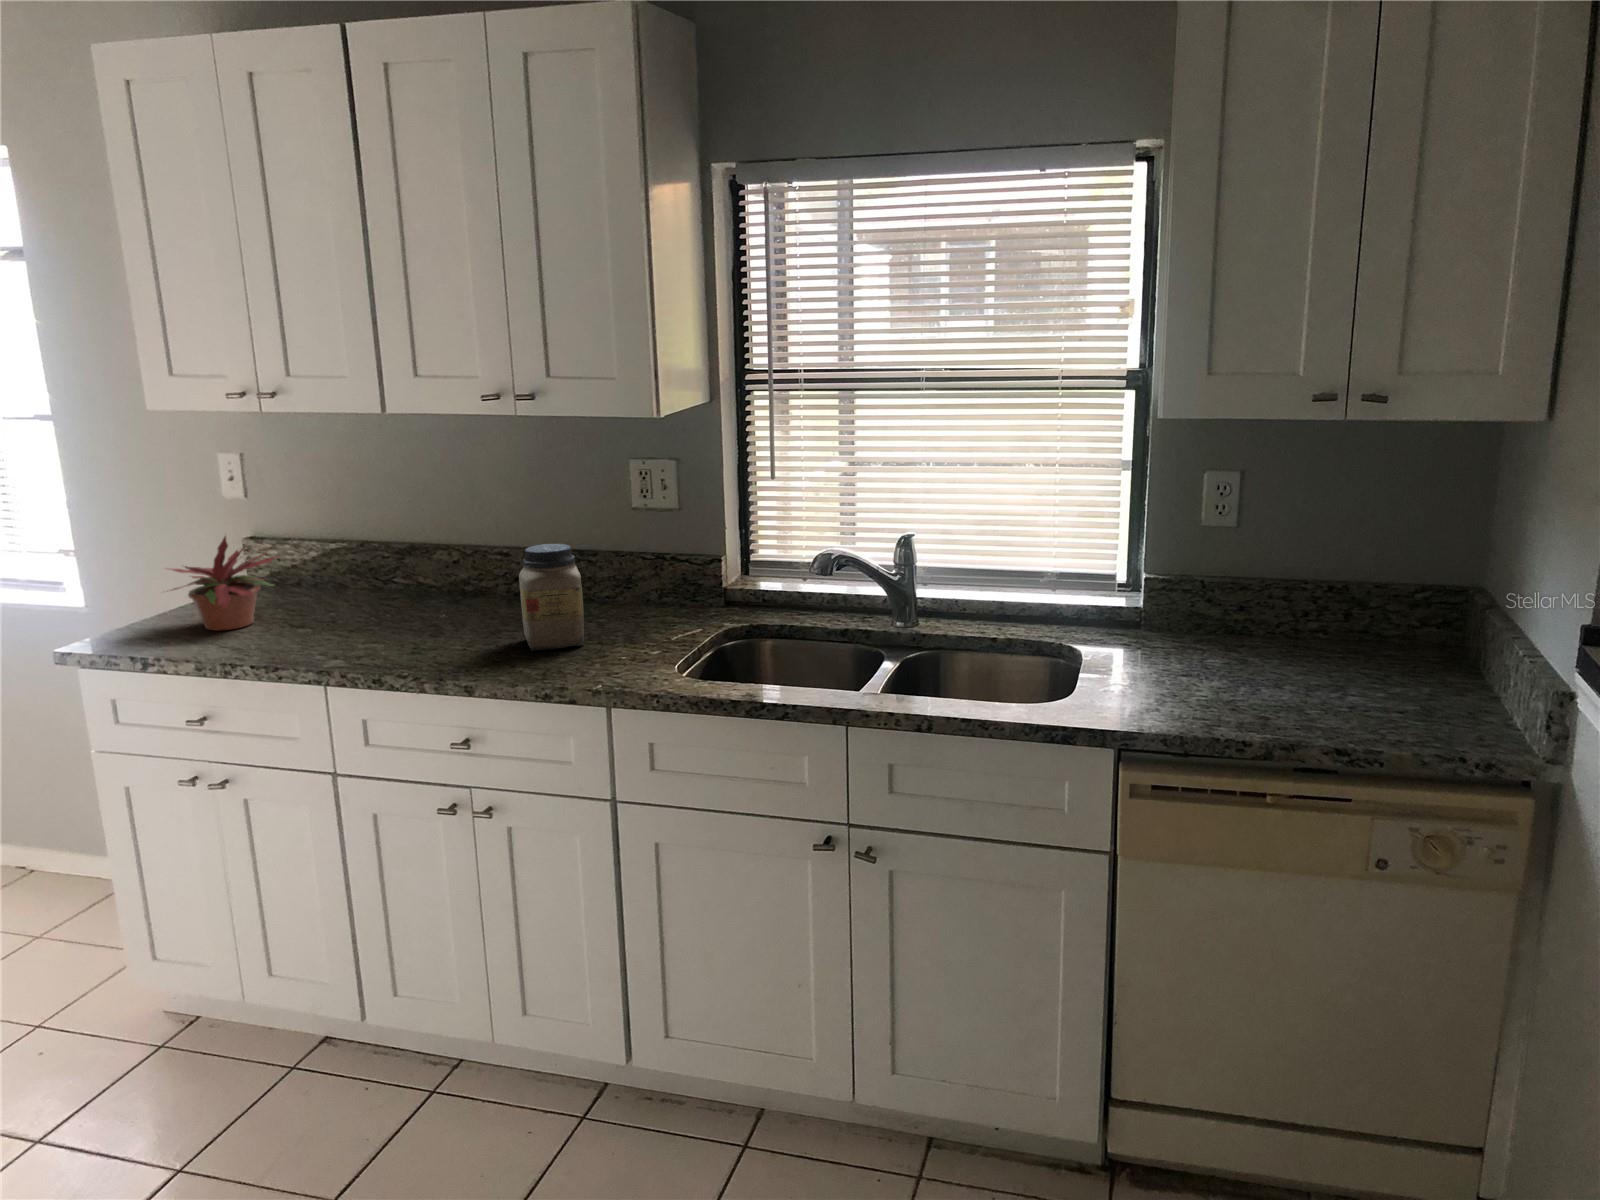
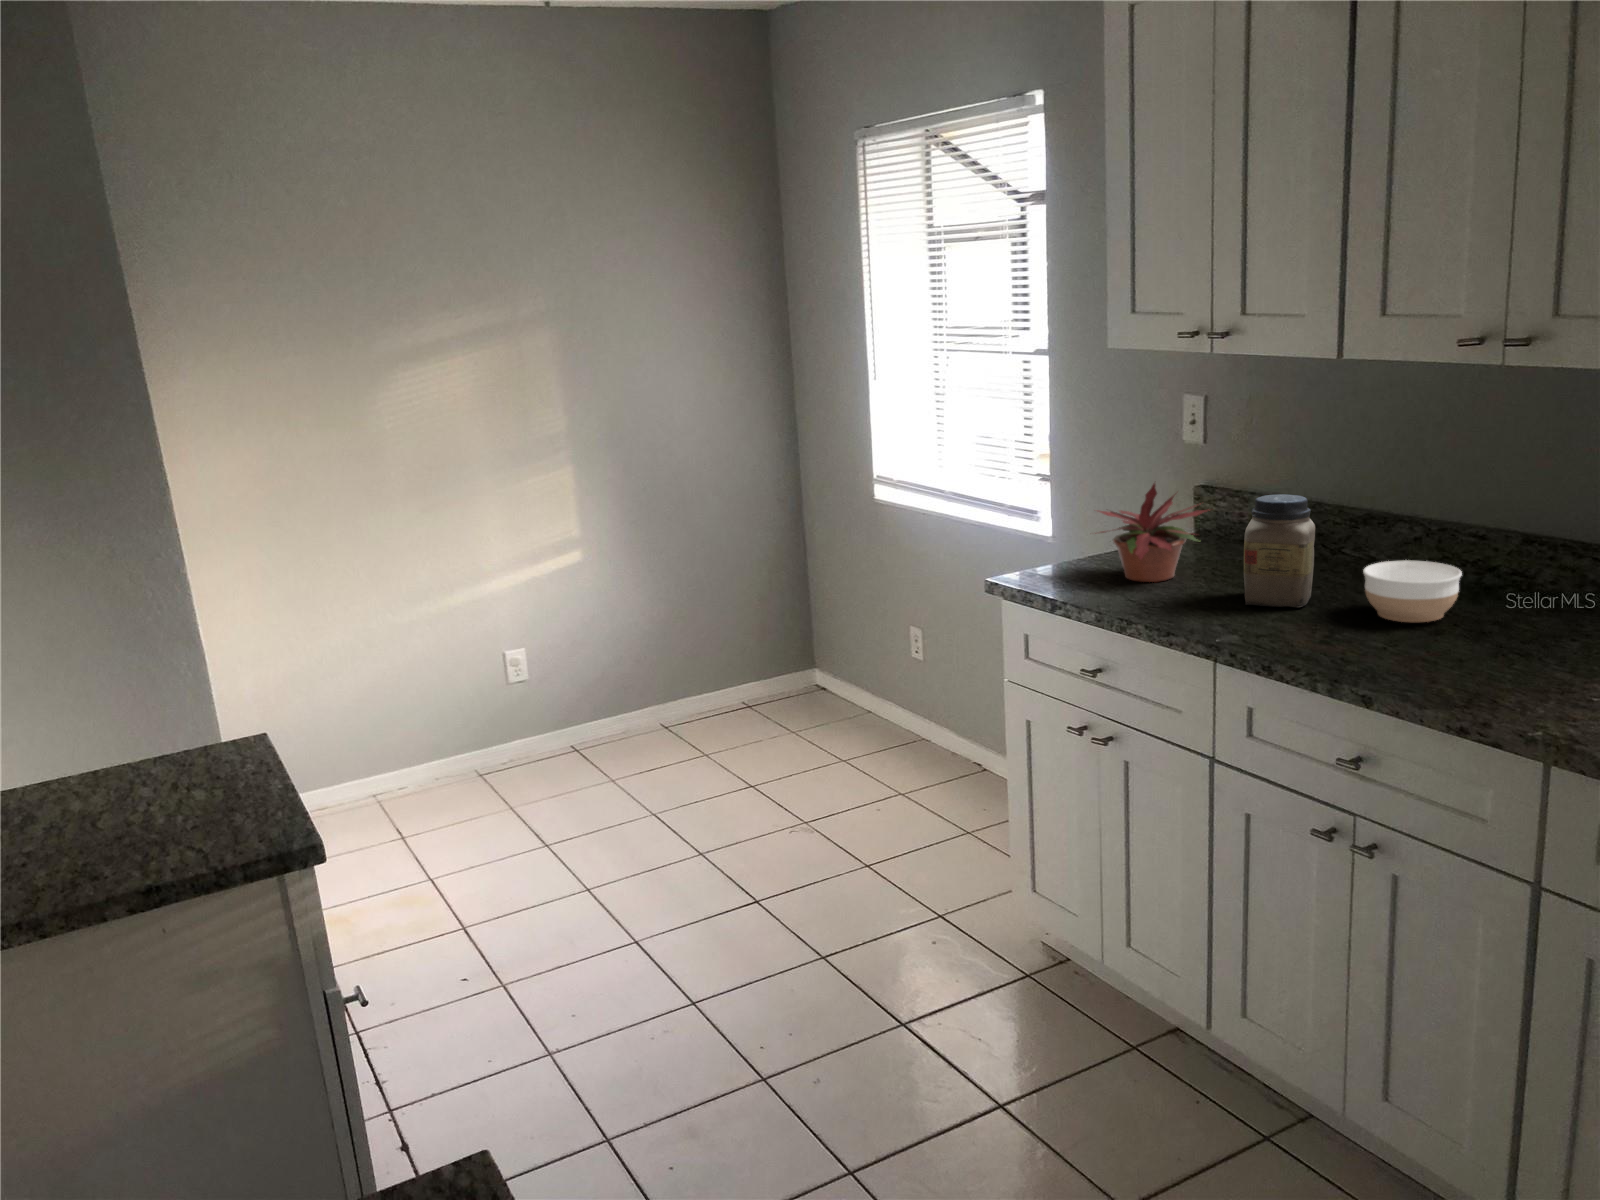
jar: present [519,544,584,651] -> present [1244,494,1315,607]
bowl: none [430,577,506,627] -> present [1363,560,1462,622]

